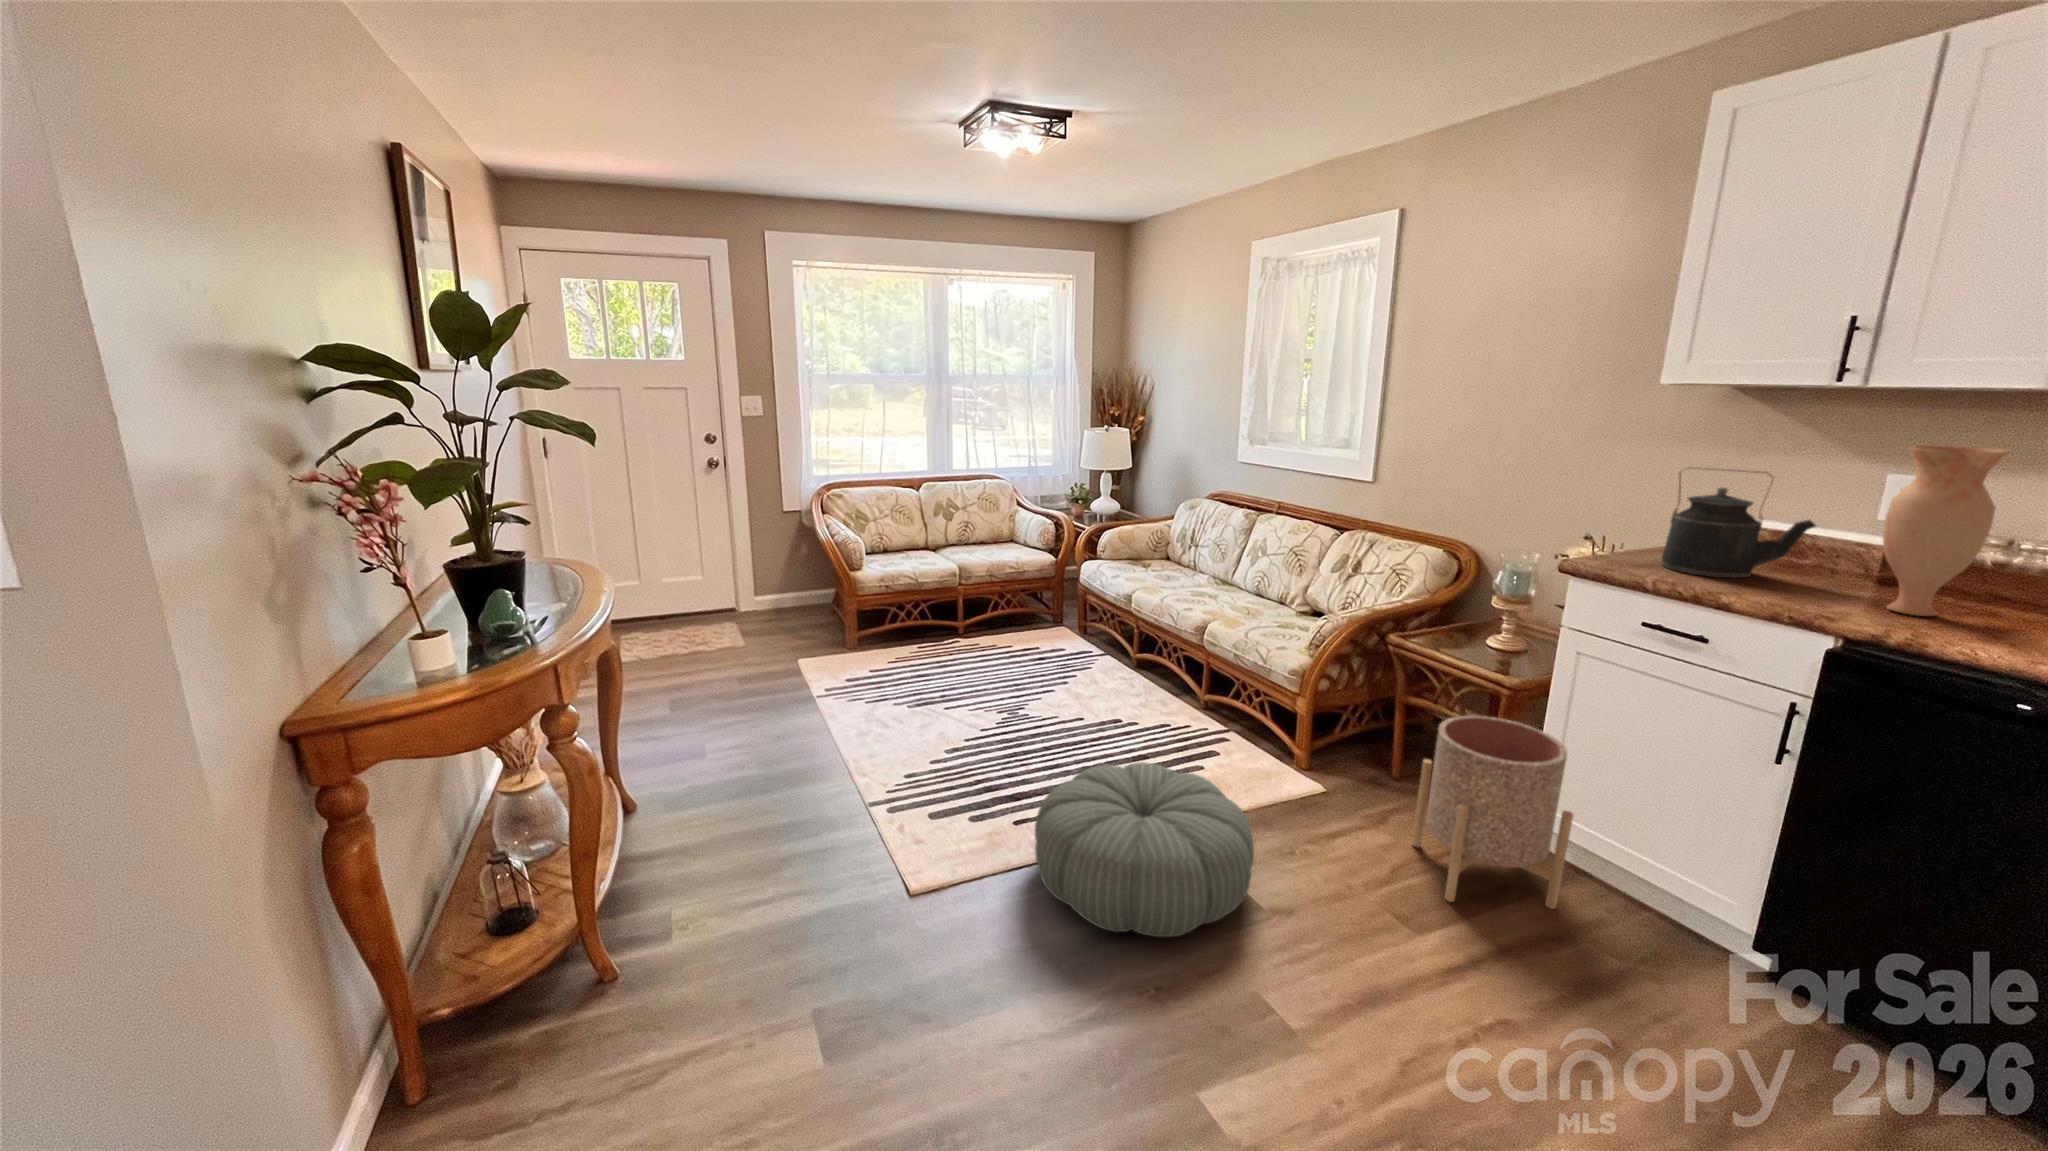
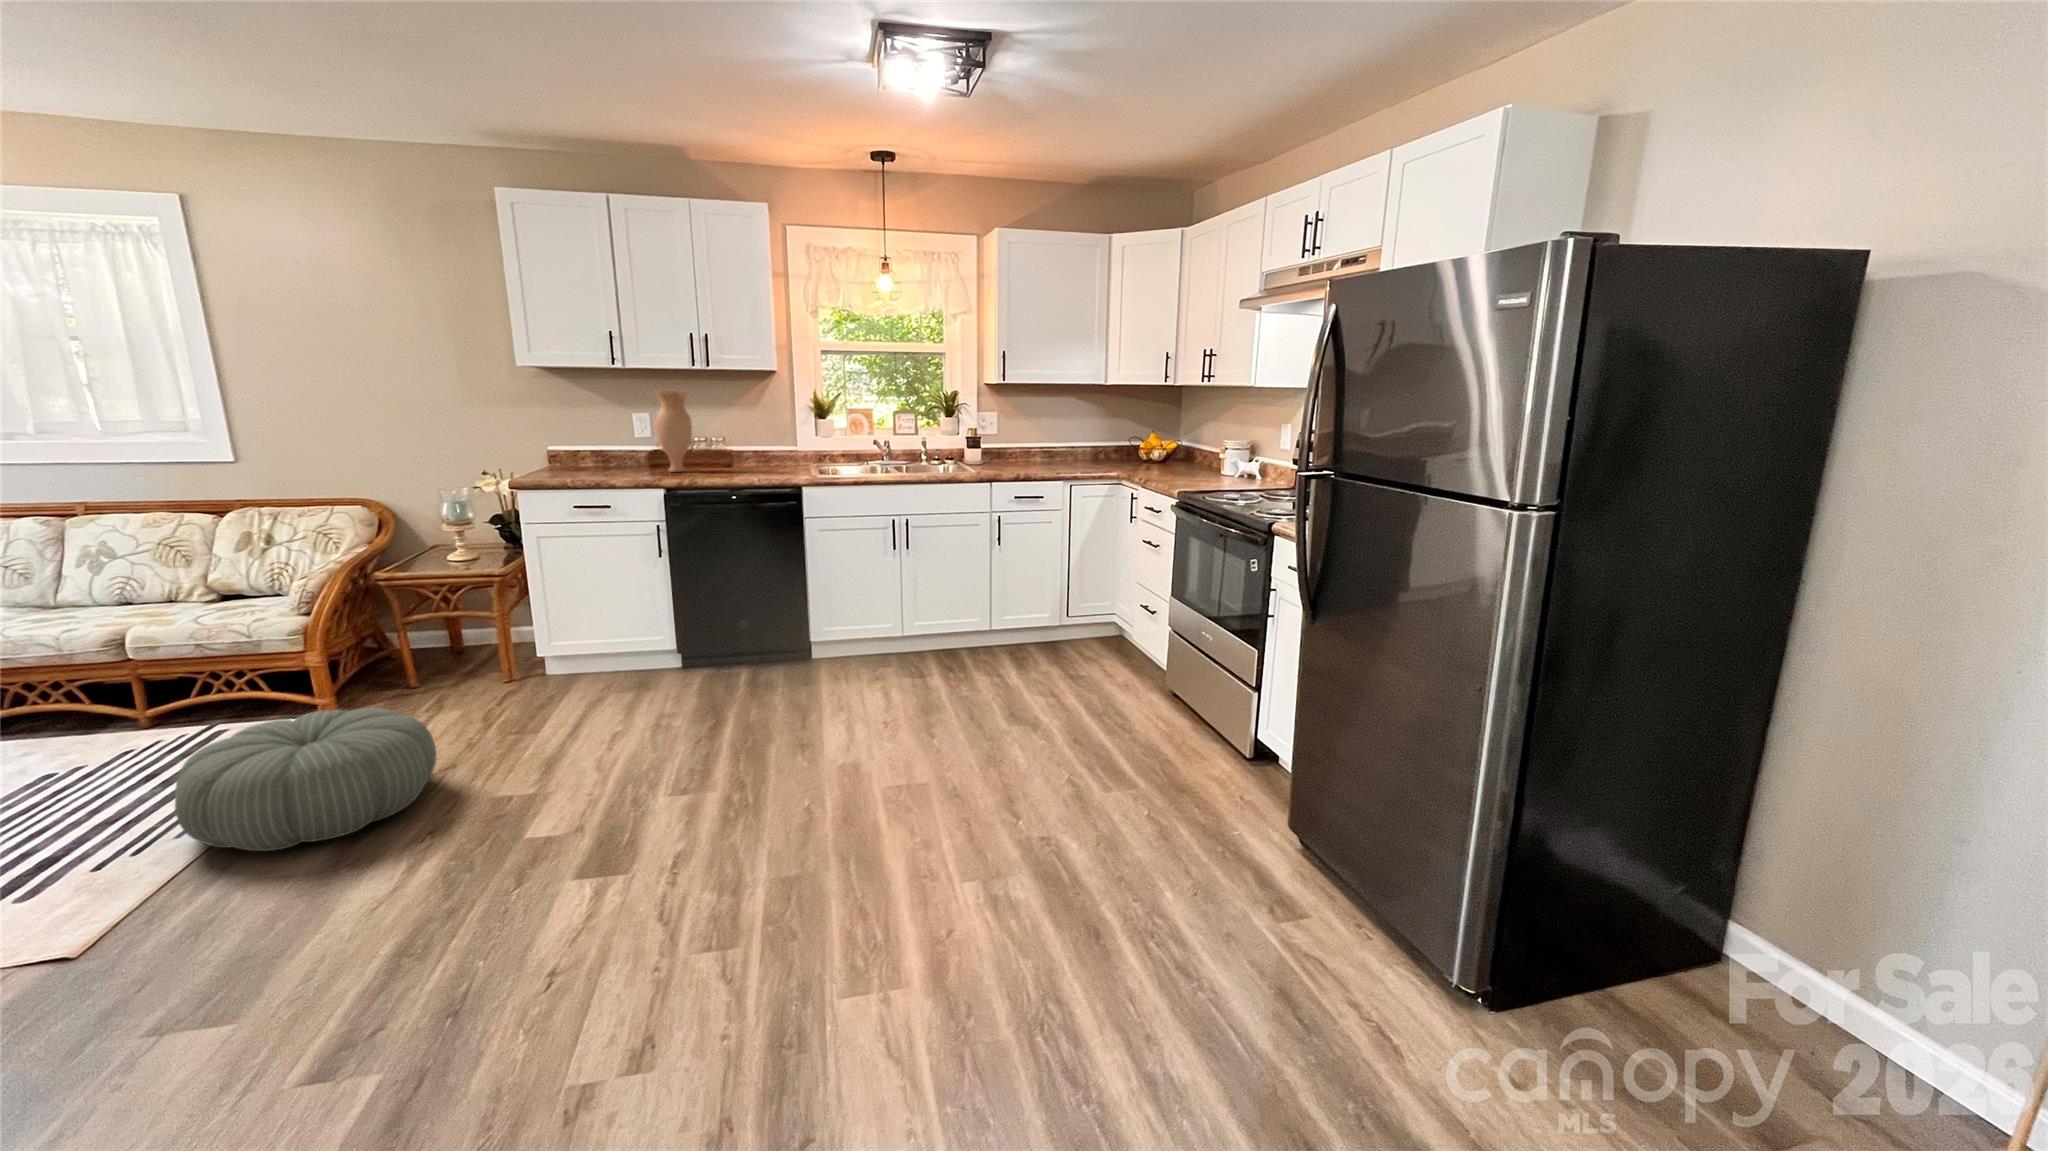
kettle: present [1662,467,1816,578] -> none [550,411,622,474]
planter: present [1412,716,1573,909] -> none [468,592,585,717]

